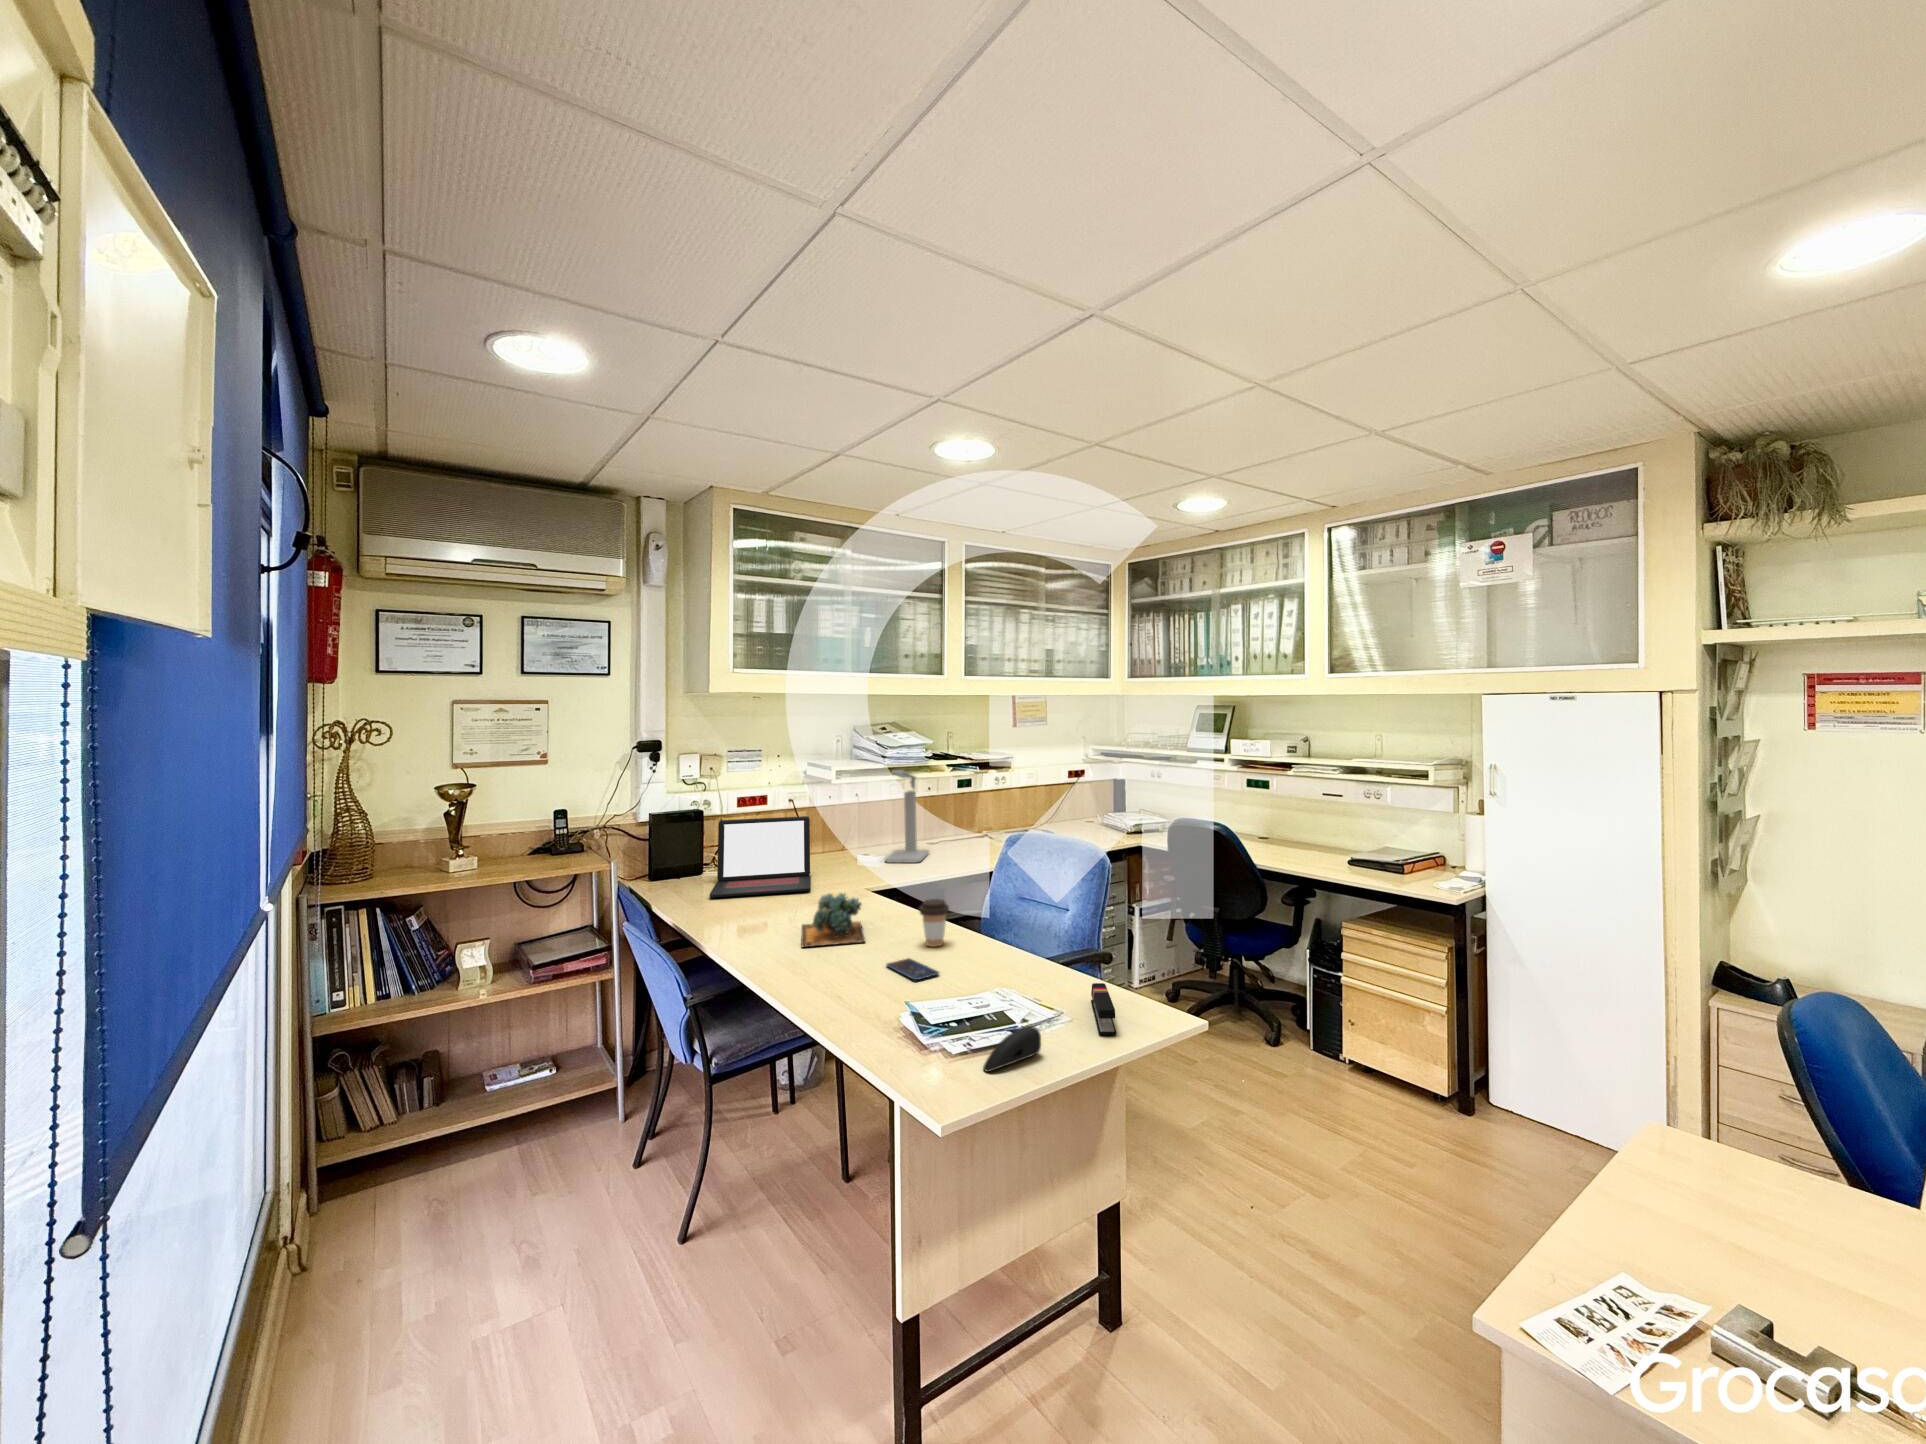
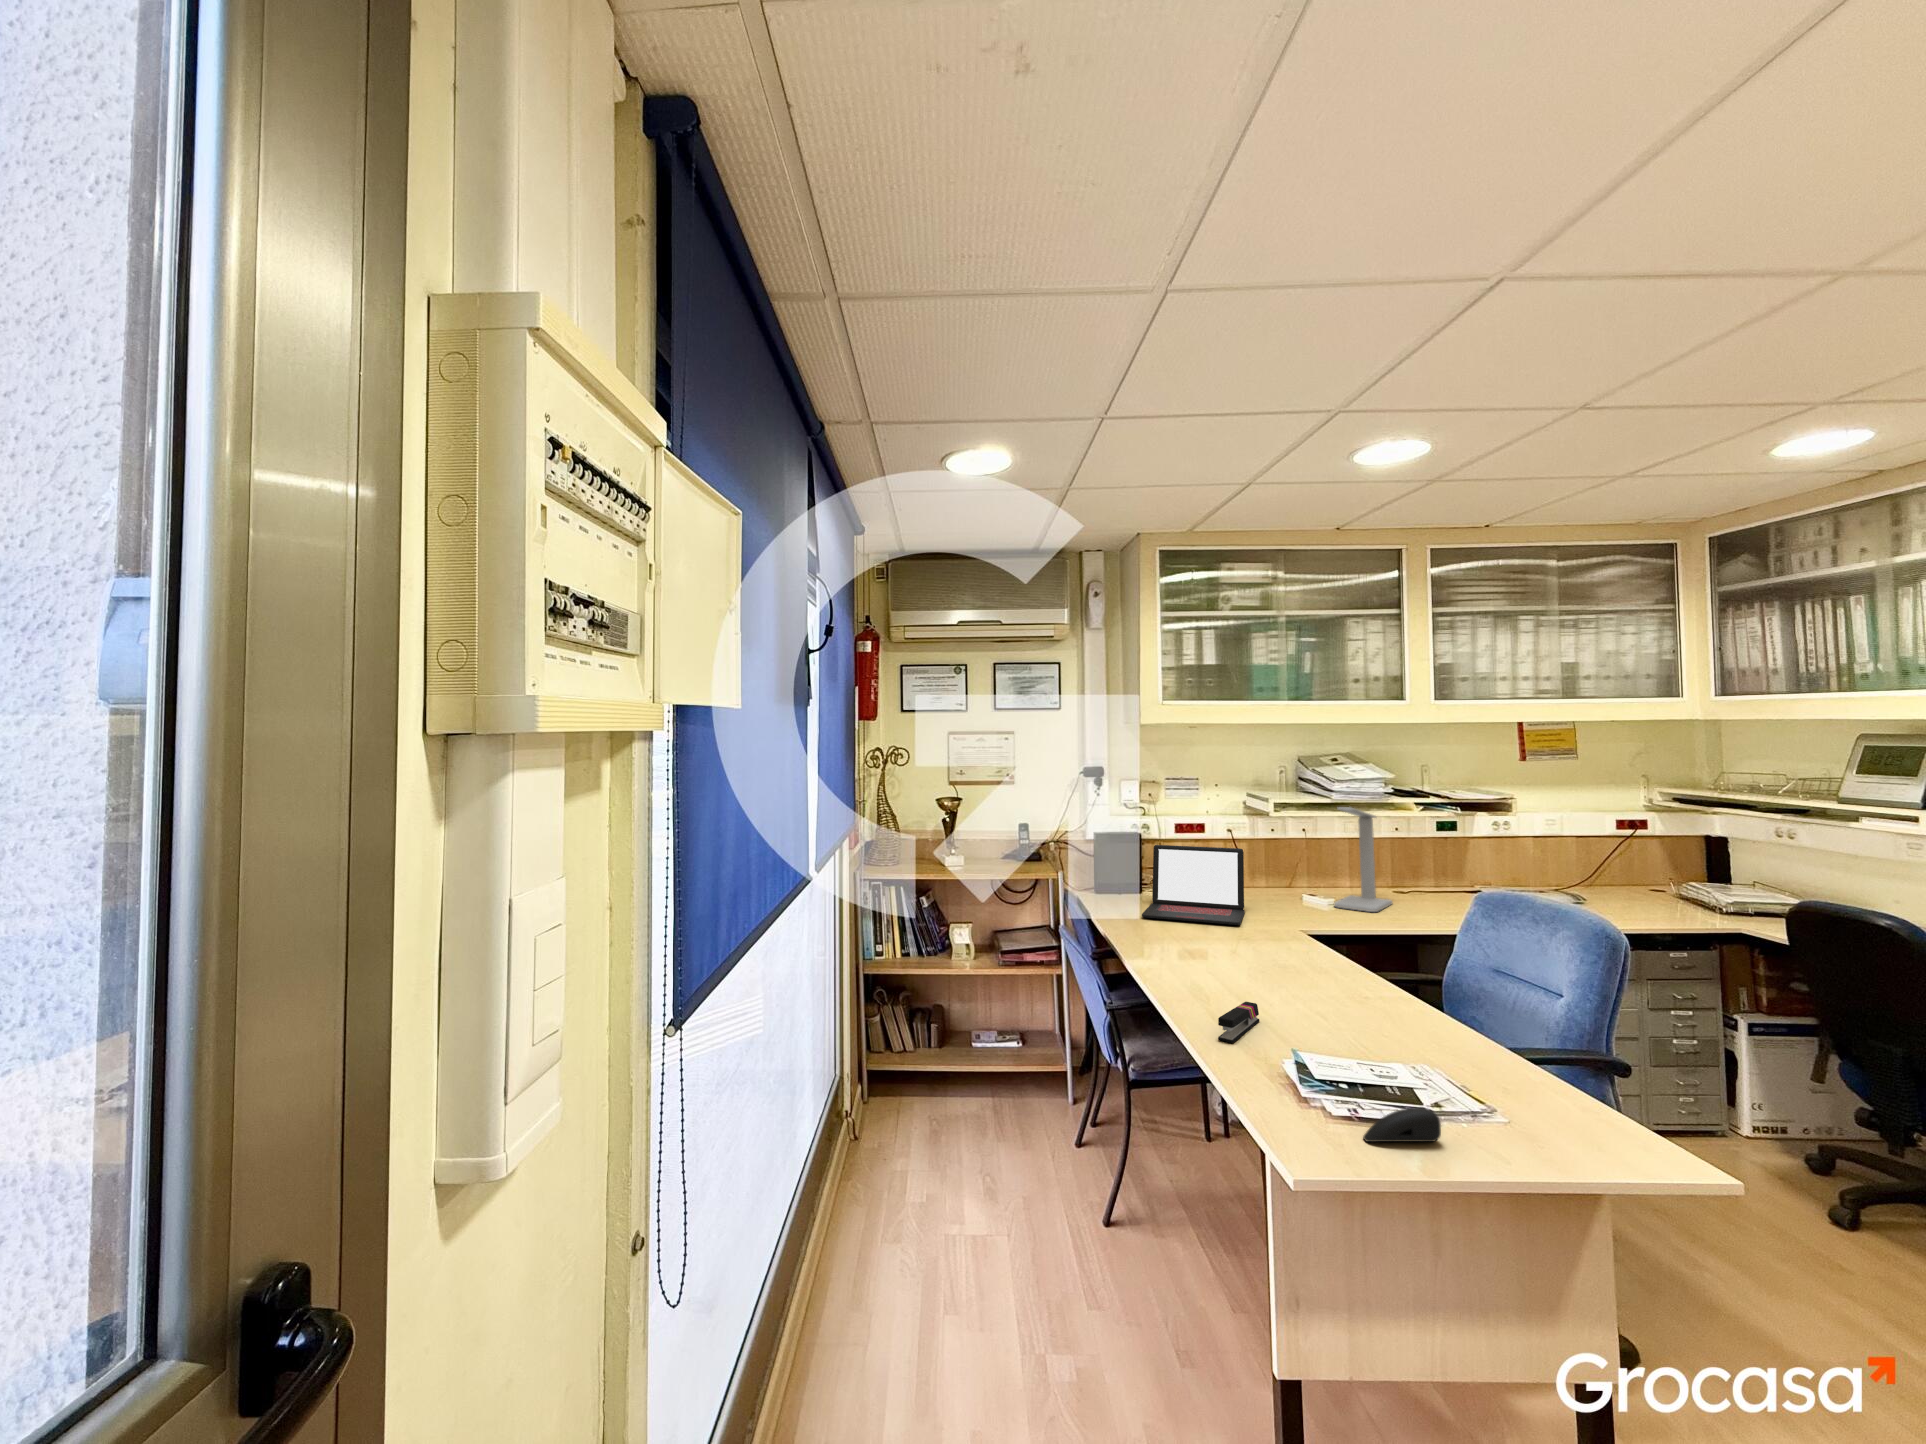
succulent plant: present [801,893,865,947] -> none [1213,929,1283,985]
coffee cup: present [919,899,949,947] -> none [1340,953,1375,1006]
smartphone: present [887,958,939,980] -> none [1294,1011,1351,1035]
stapler: present [1091,983,1116,1035] -> present [1218,1002,1260,1043]

